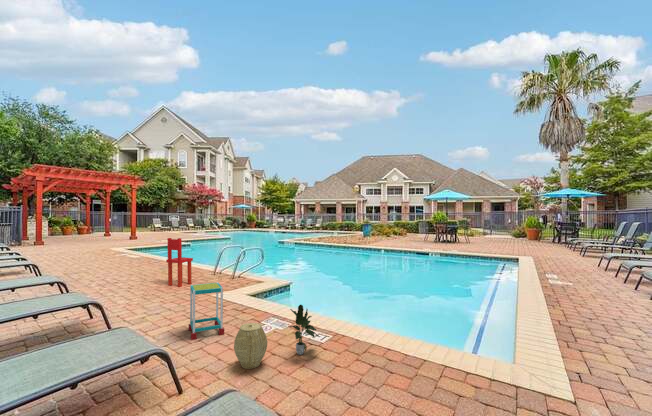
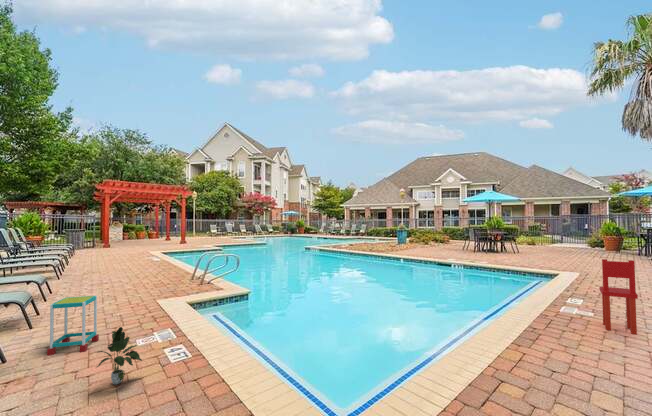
chair: present [166,238,193,287] -> present [600,259,638,335]
woven basket: present [234,323,267,369] -> none [25,345,72,397]

